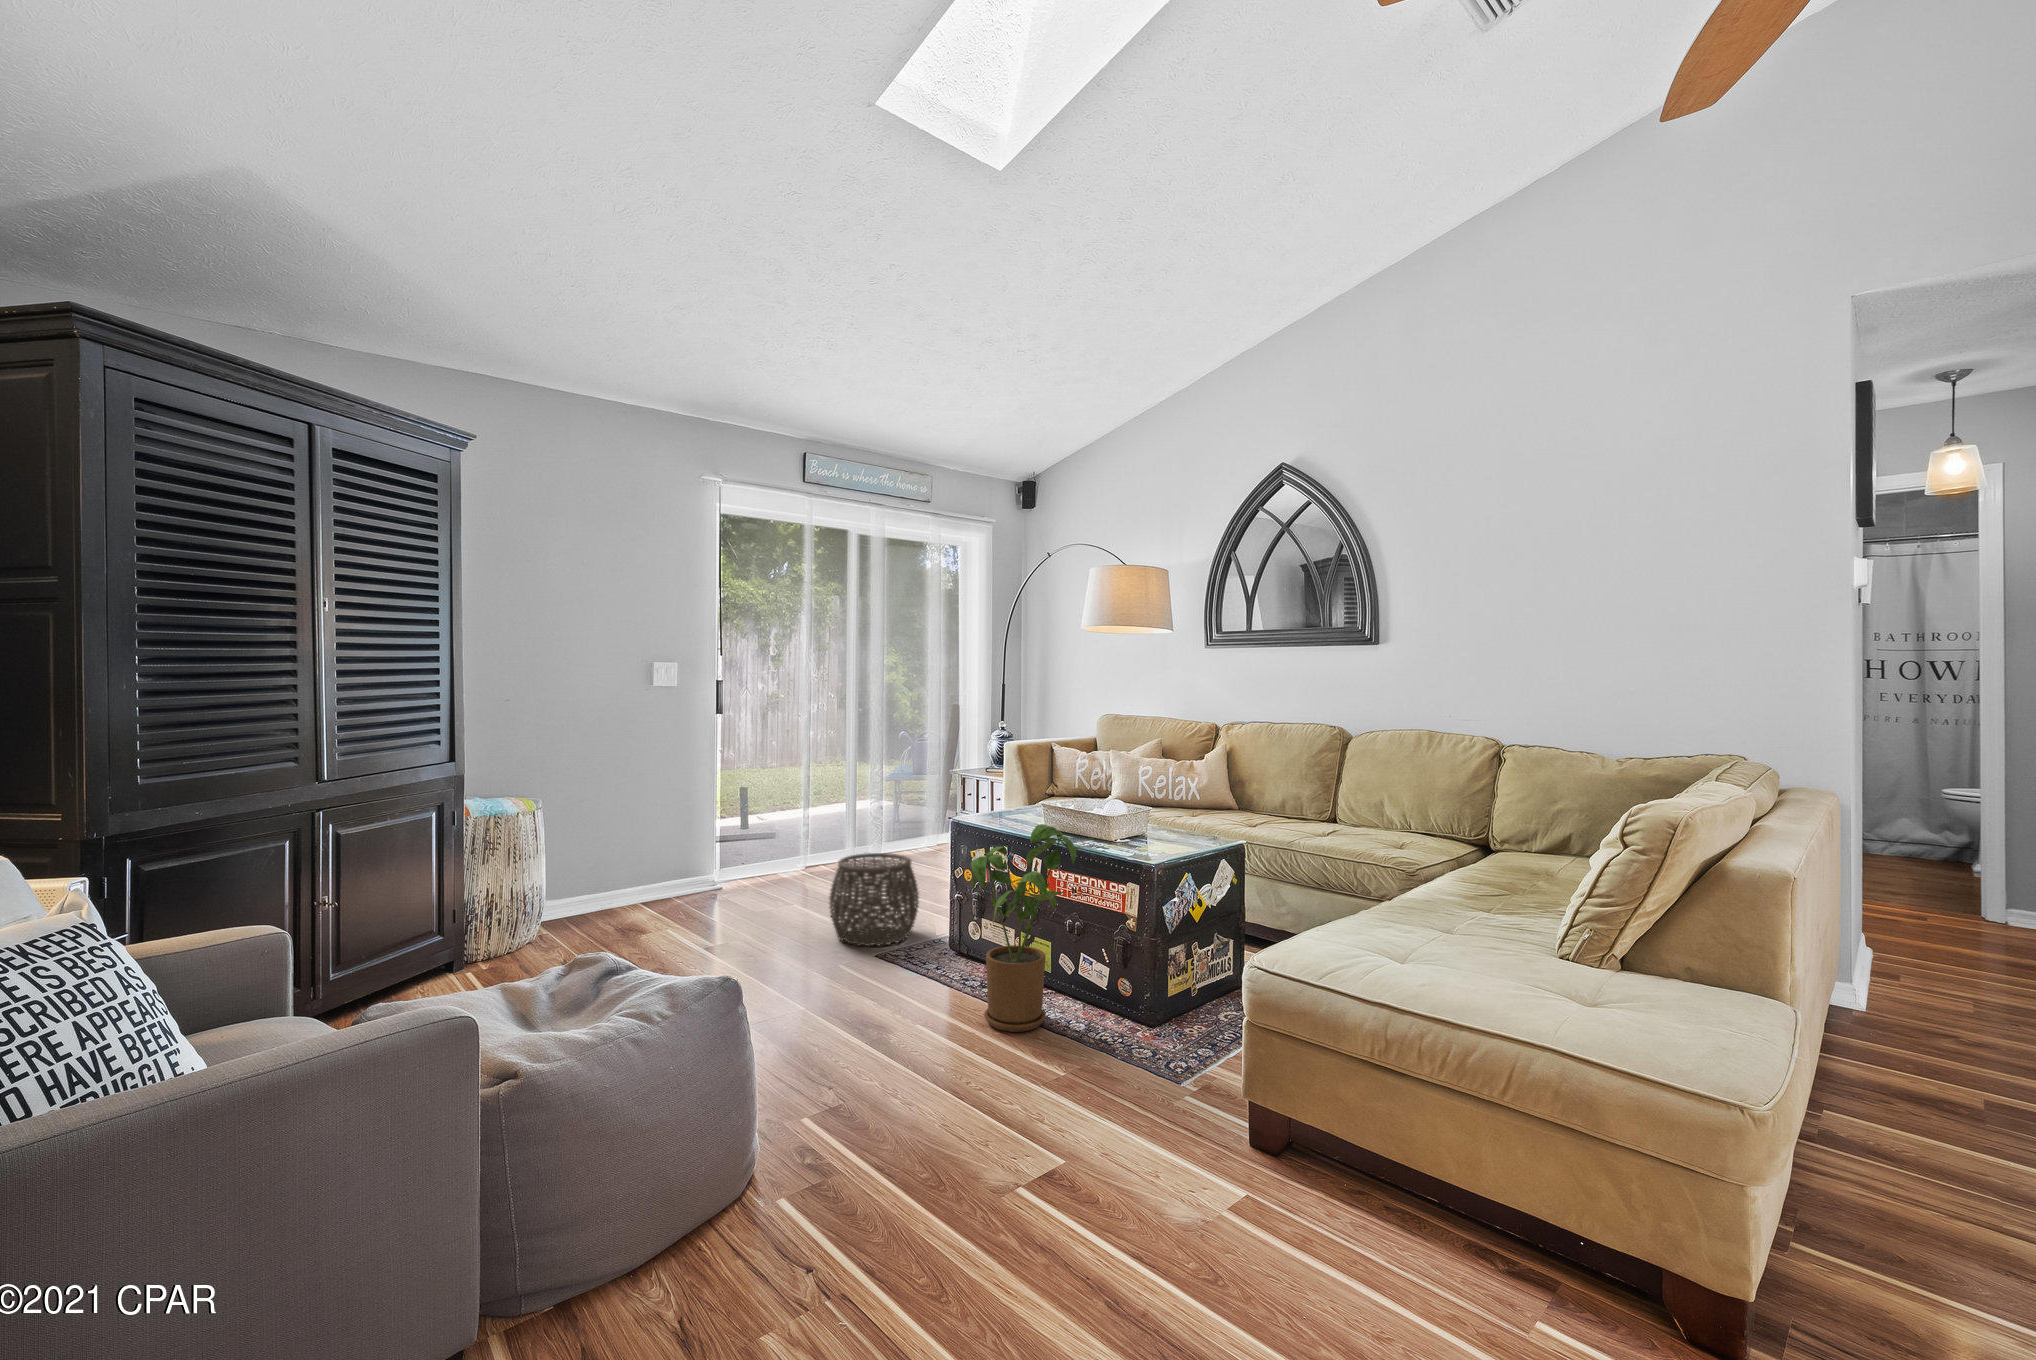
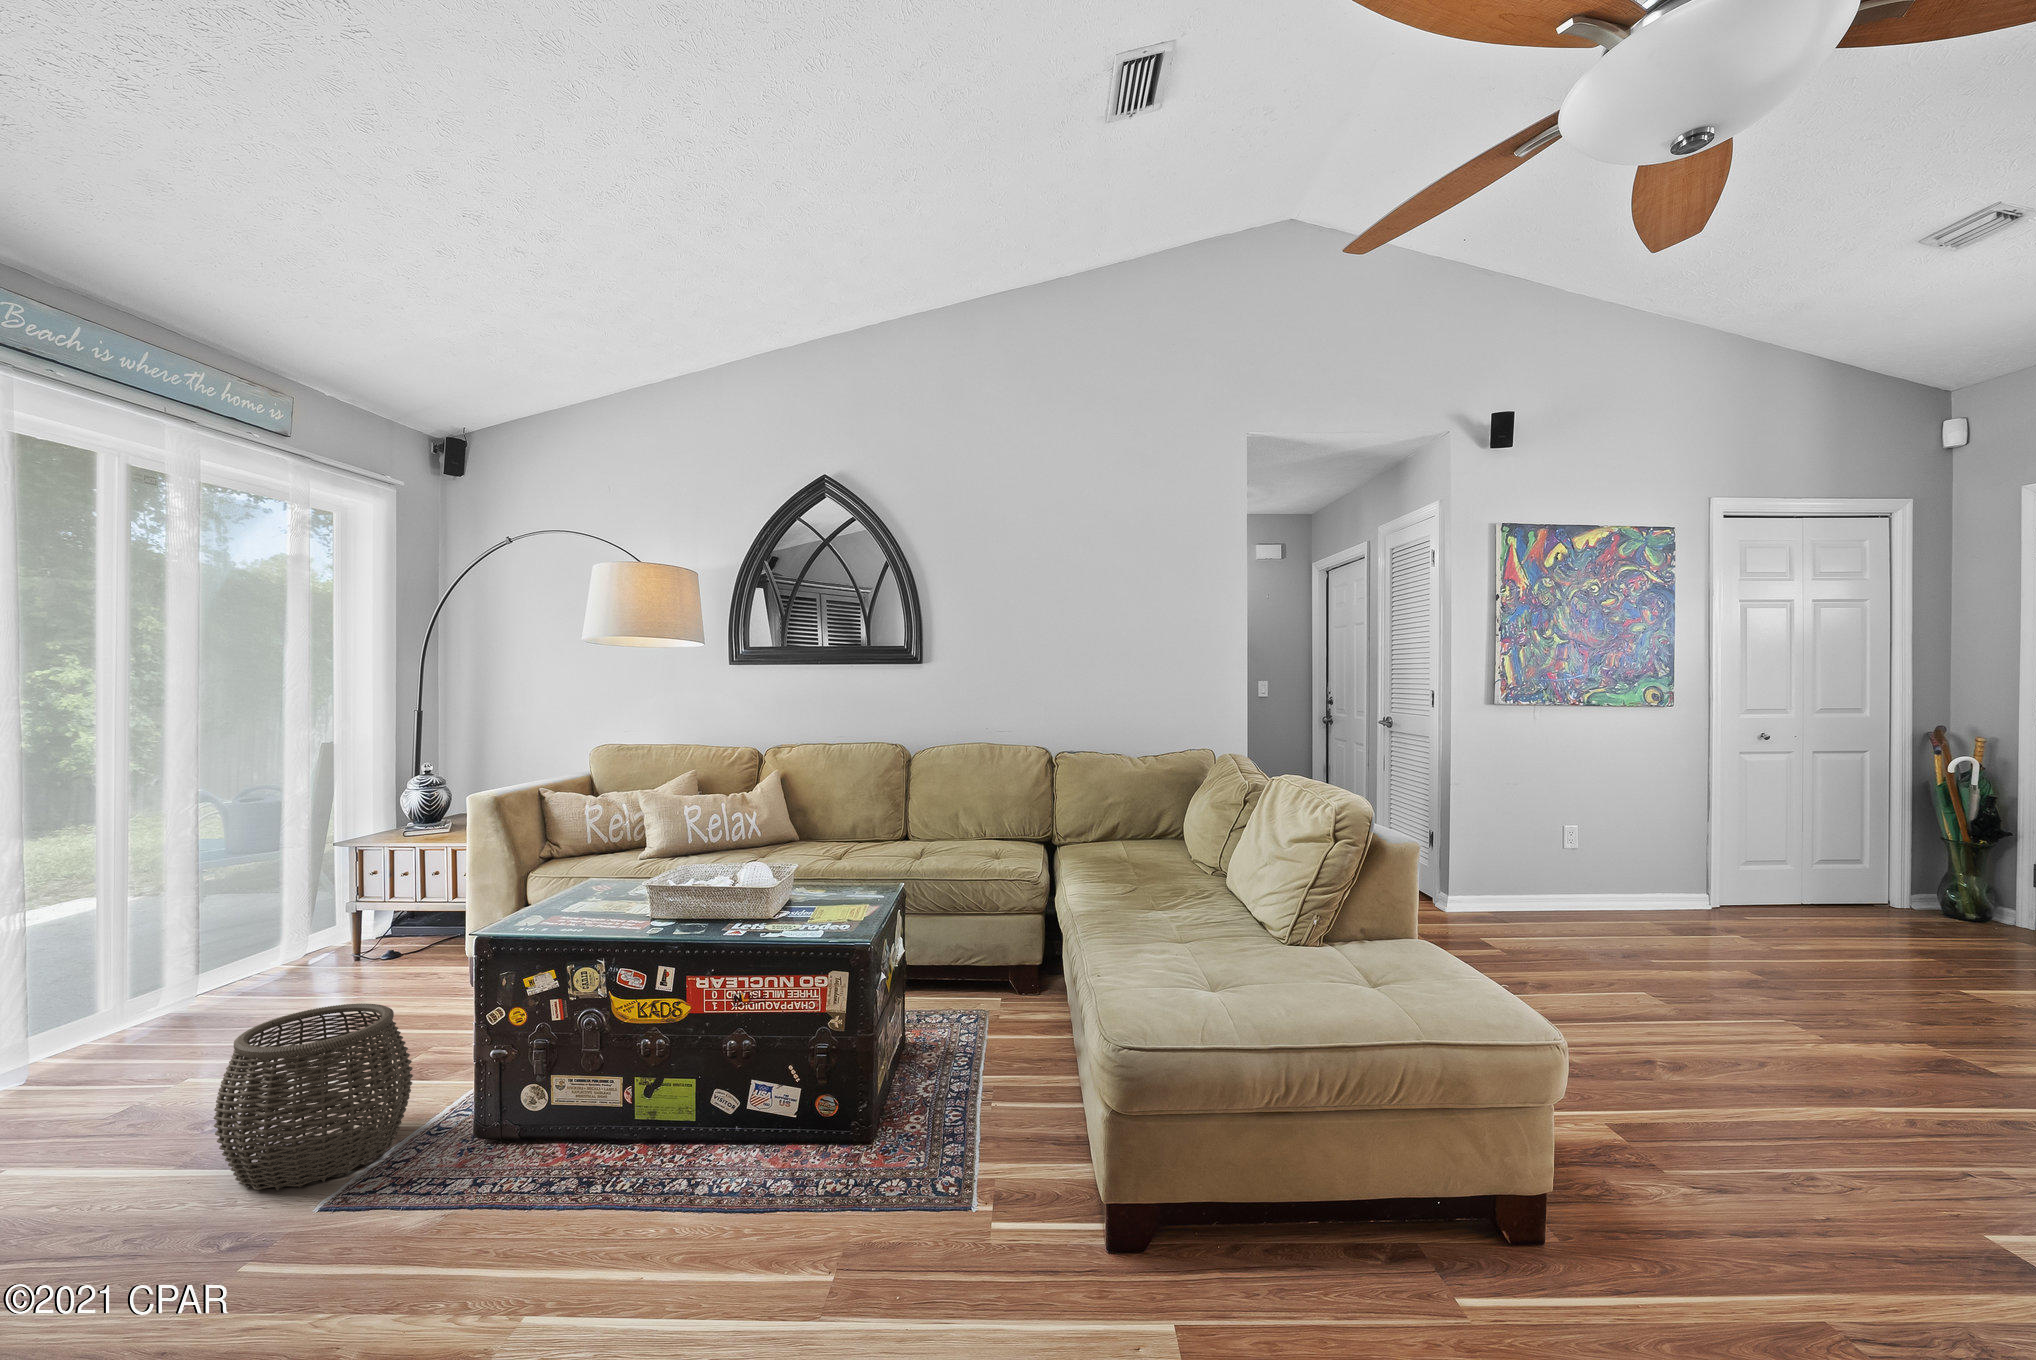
house plant: present [971,824,1082,1032] -> none [598,910,777,1243]

